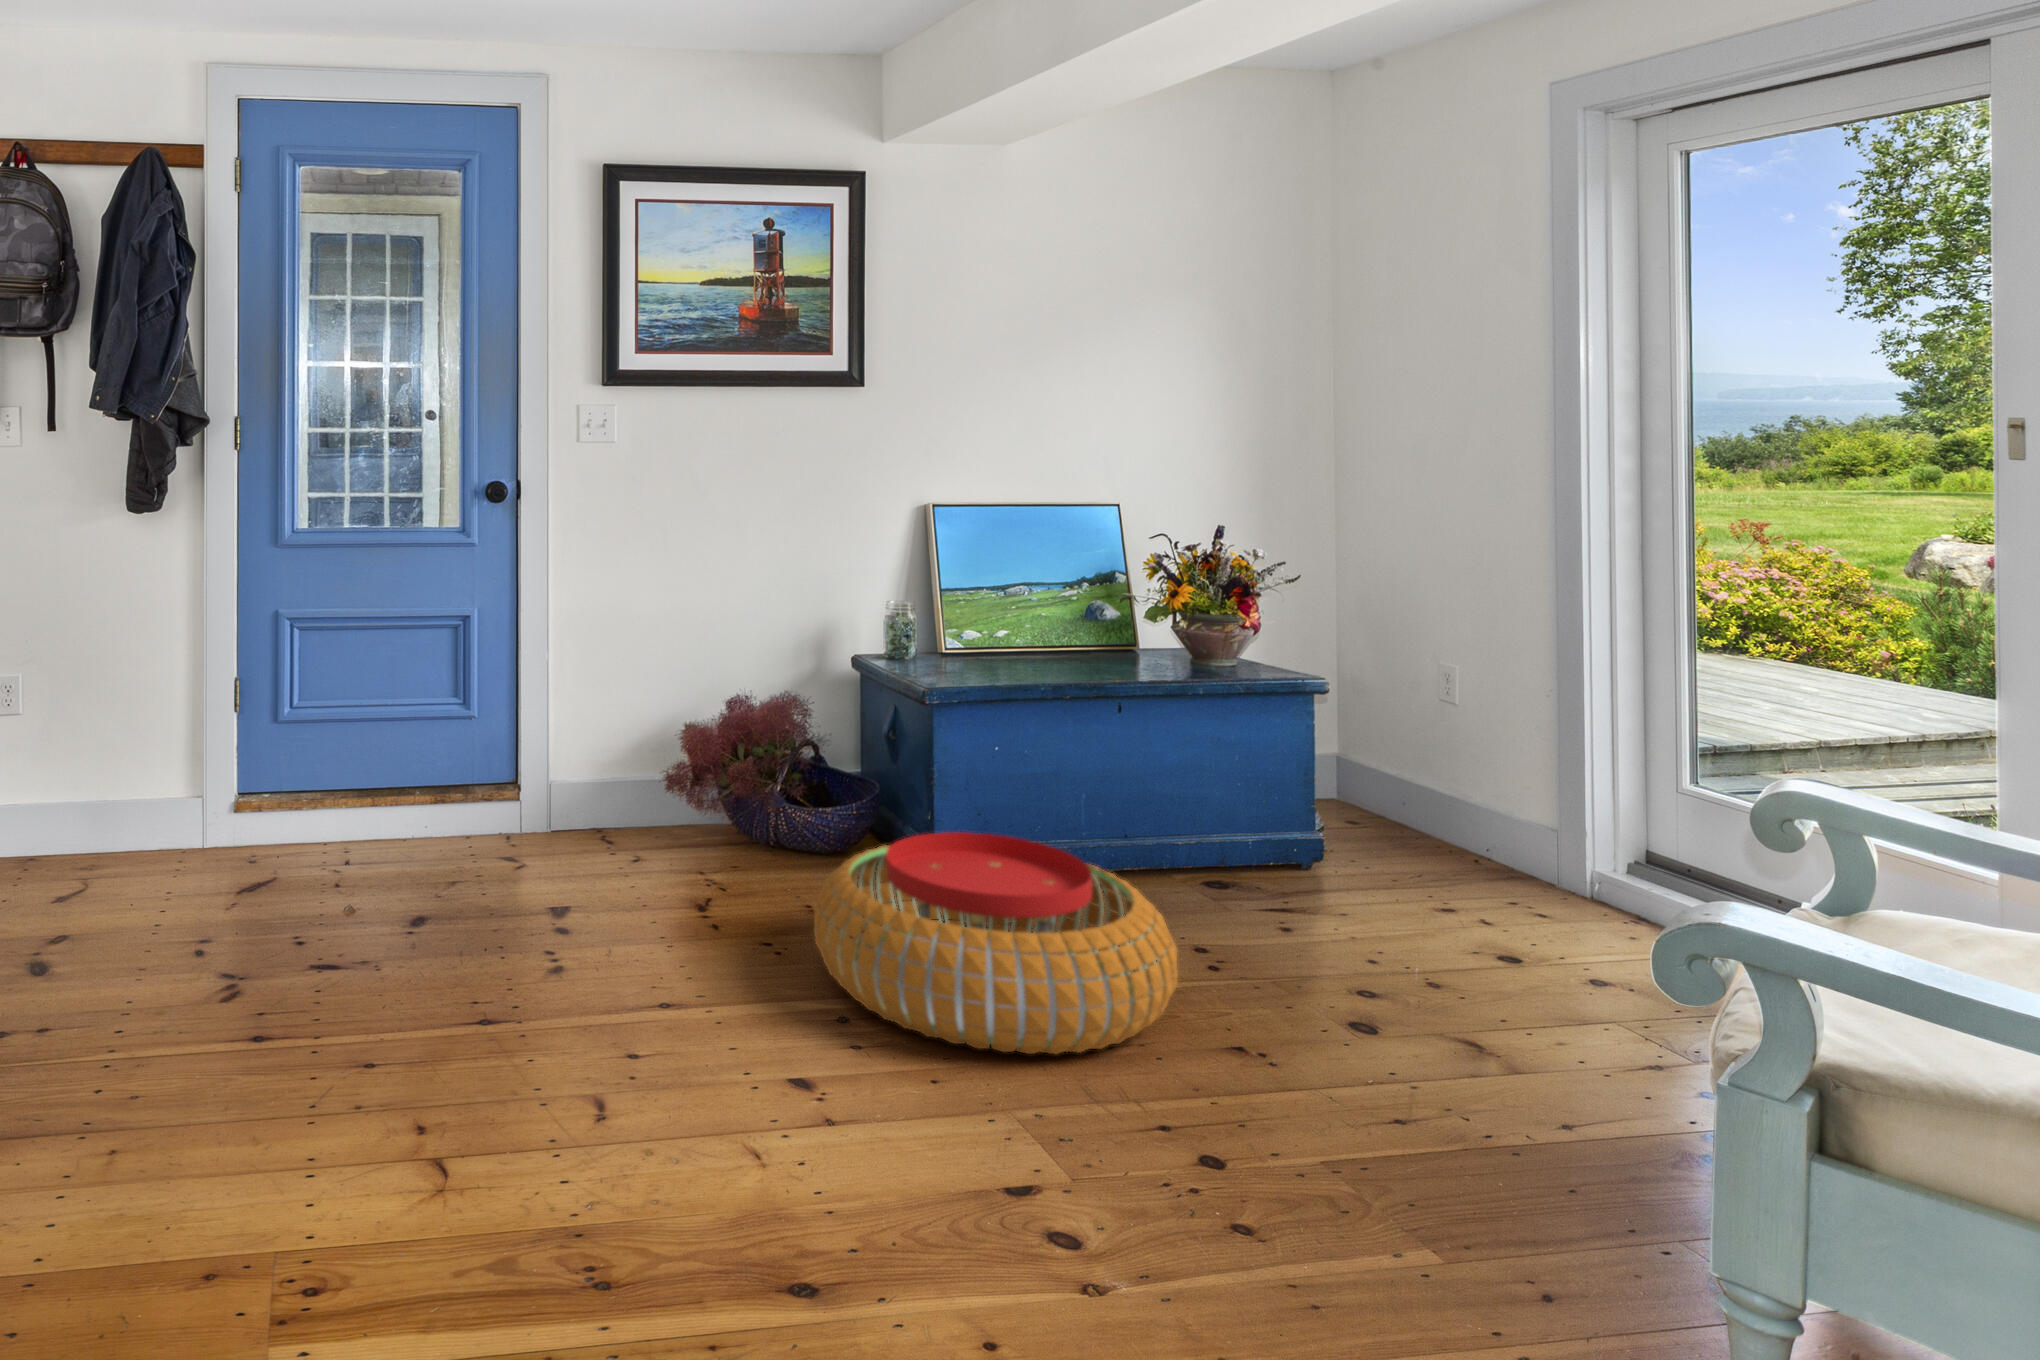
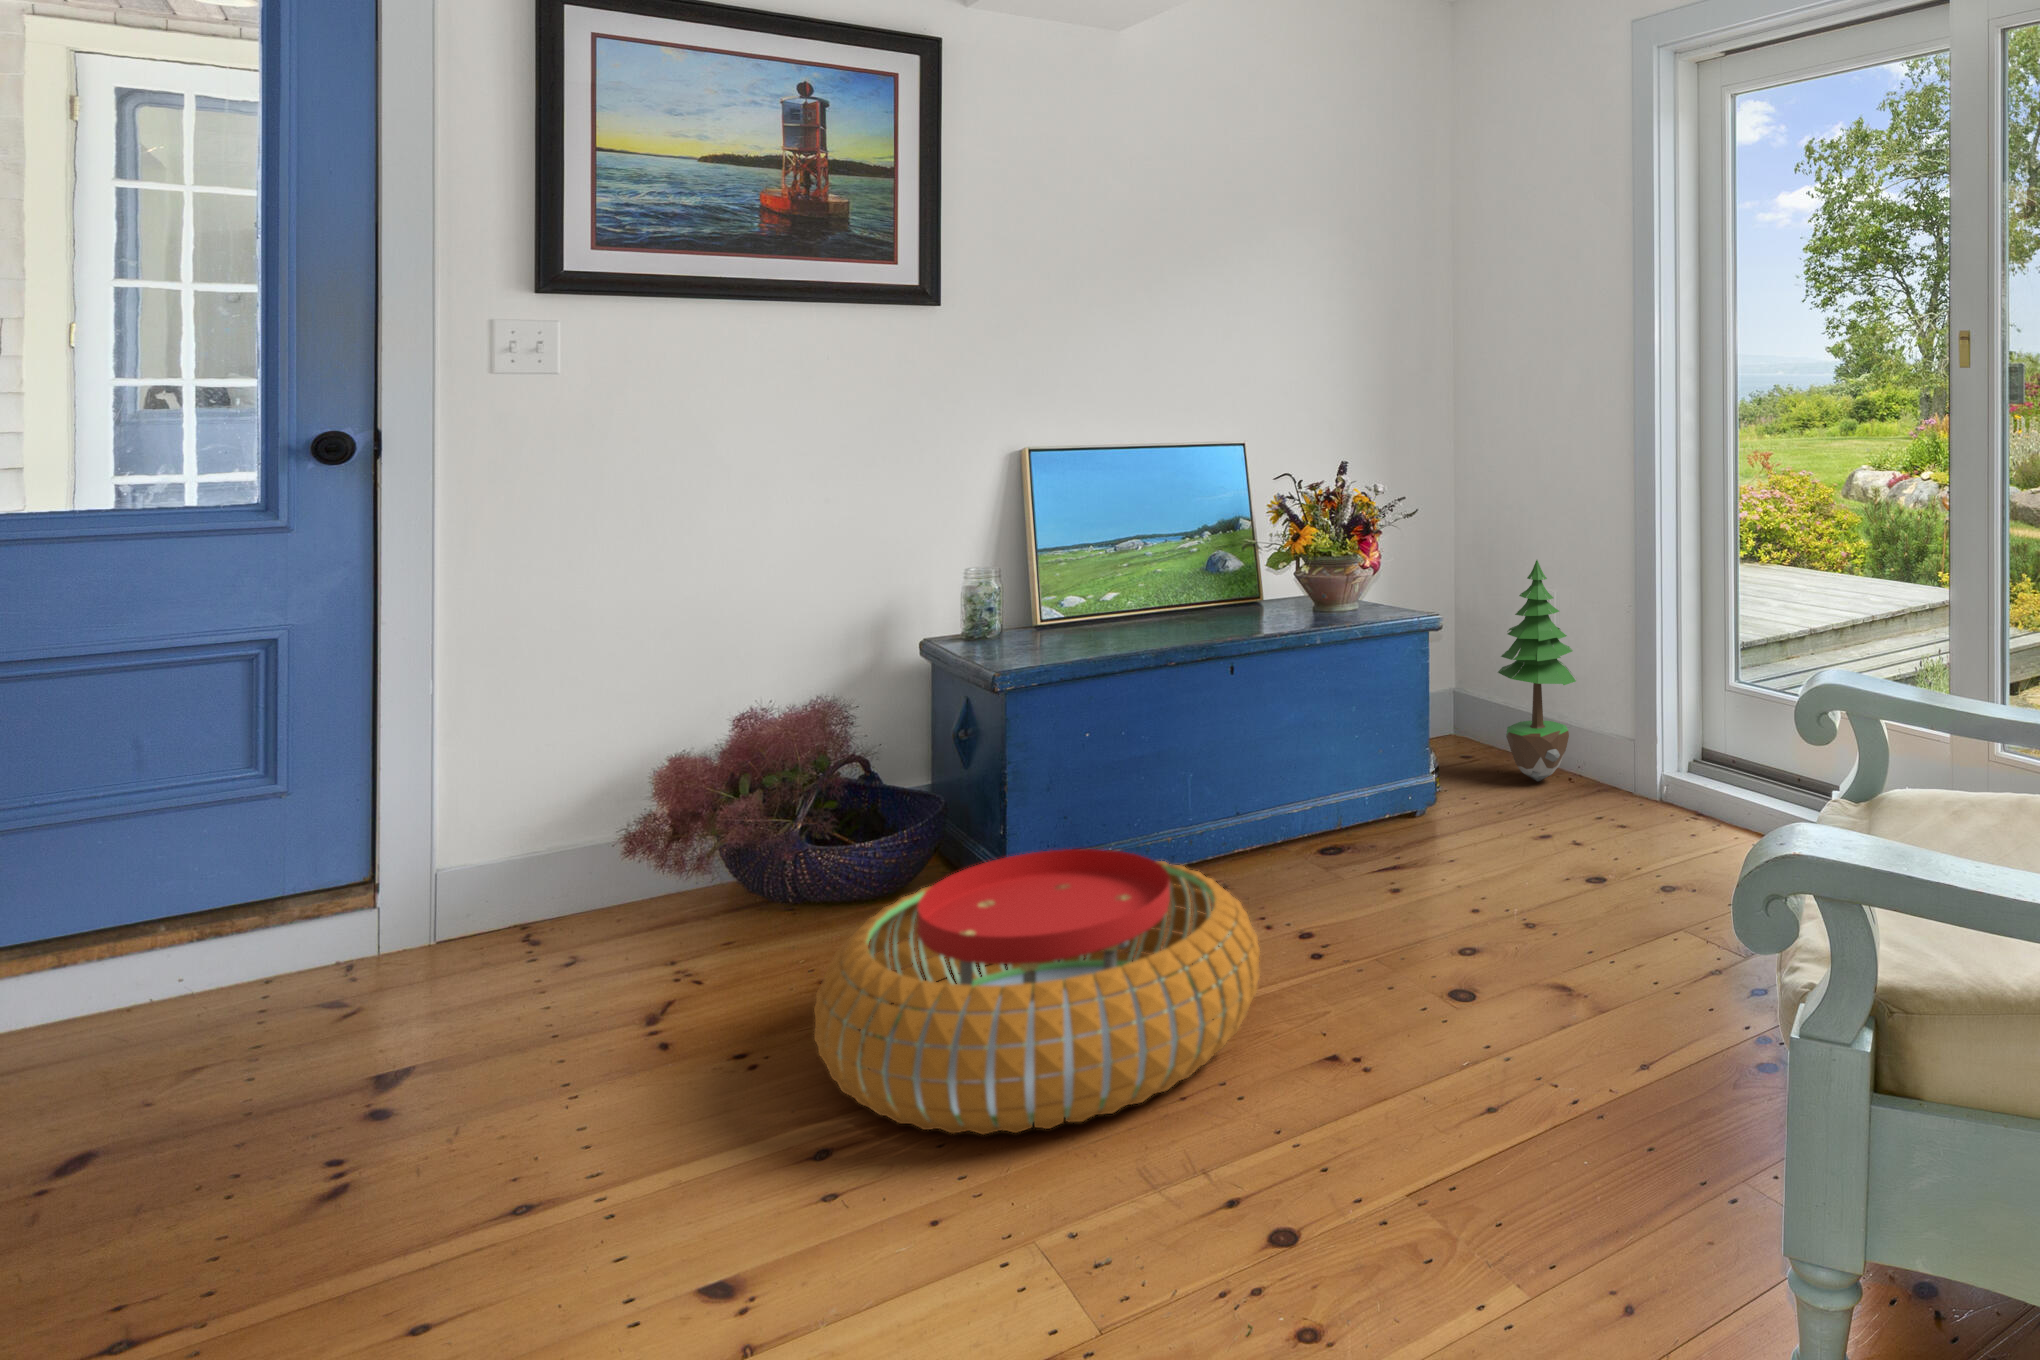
potted tree: none [1403,632,1502,862] -> present [1498,560,1576,782]

